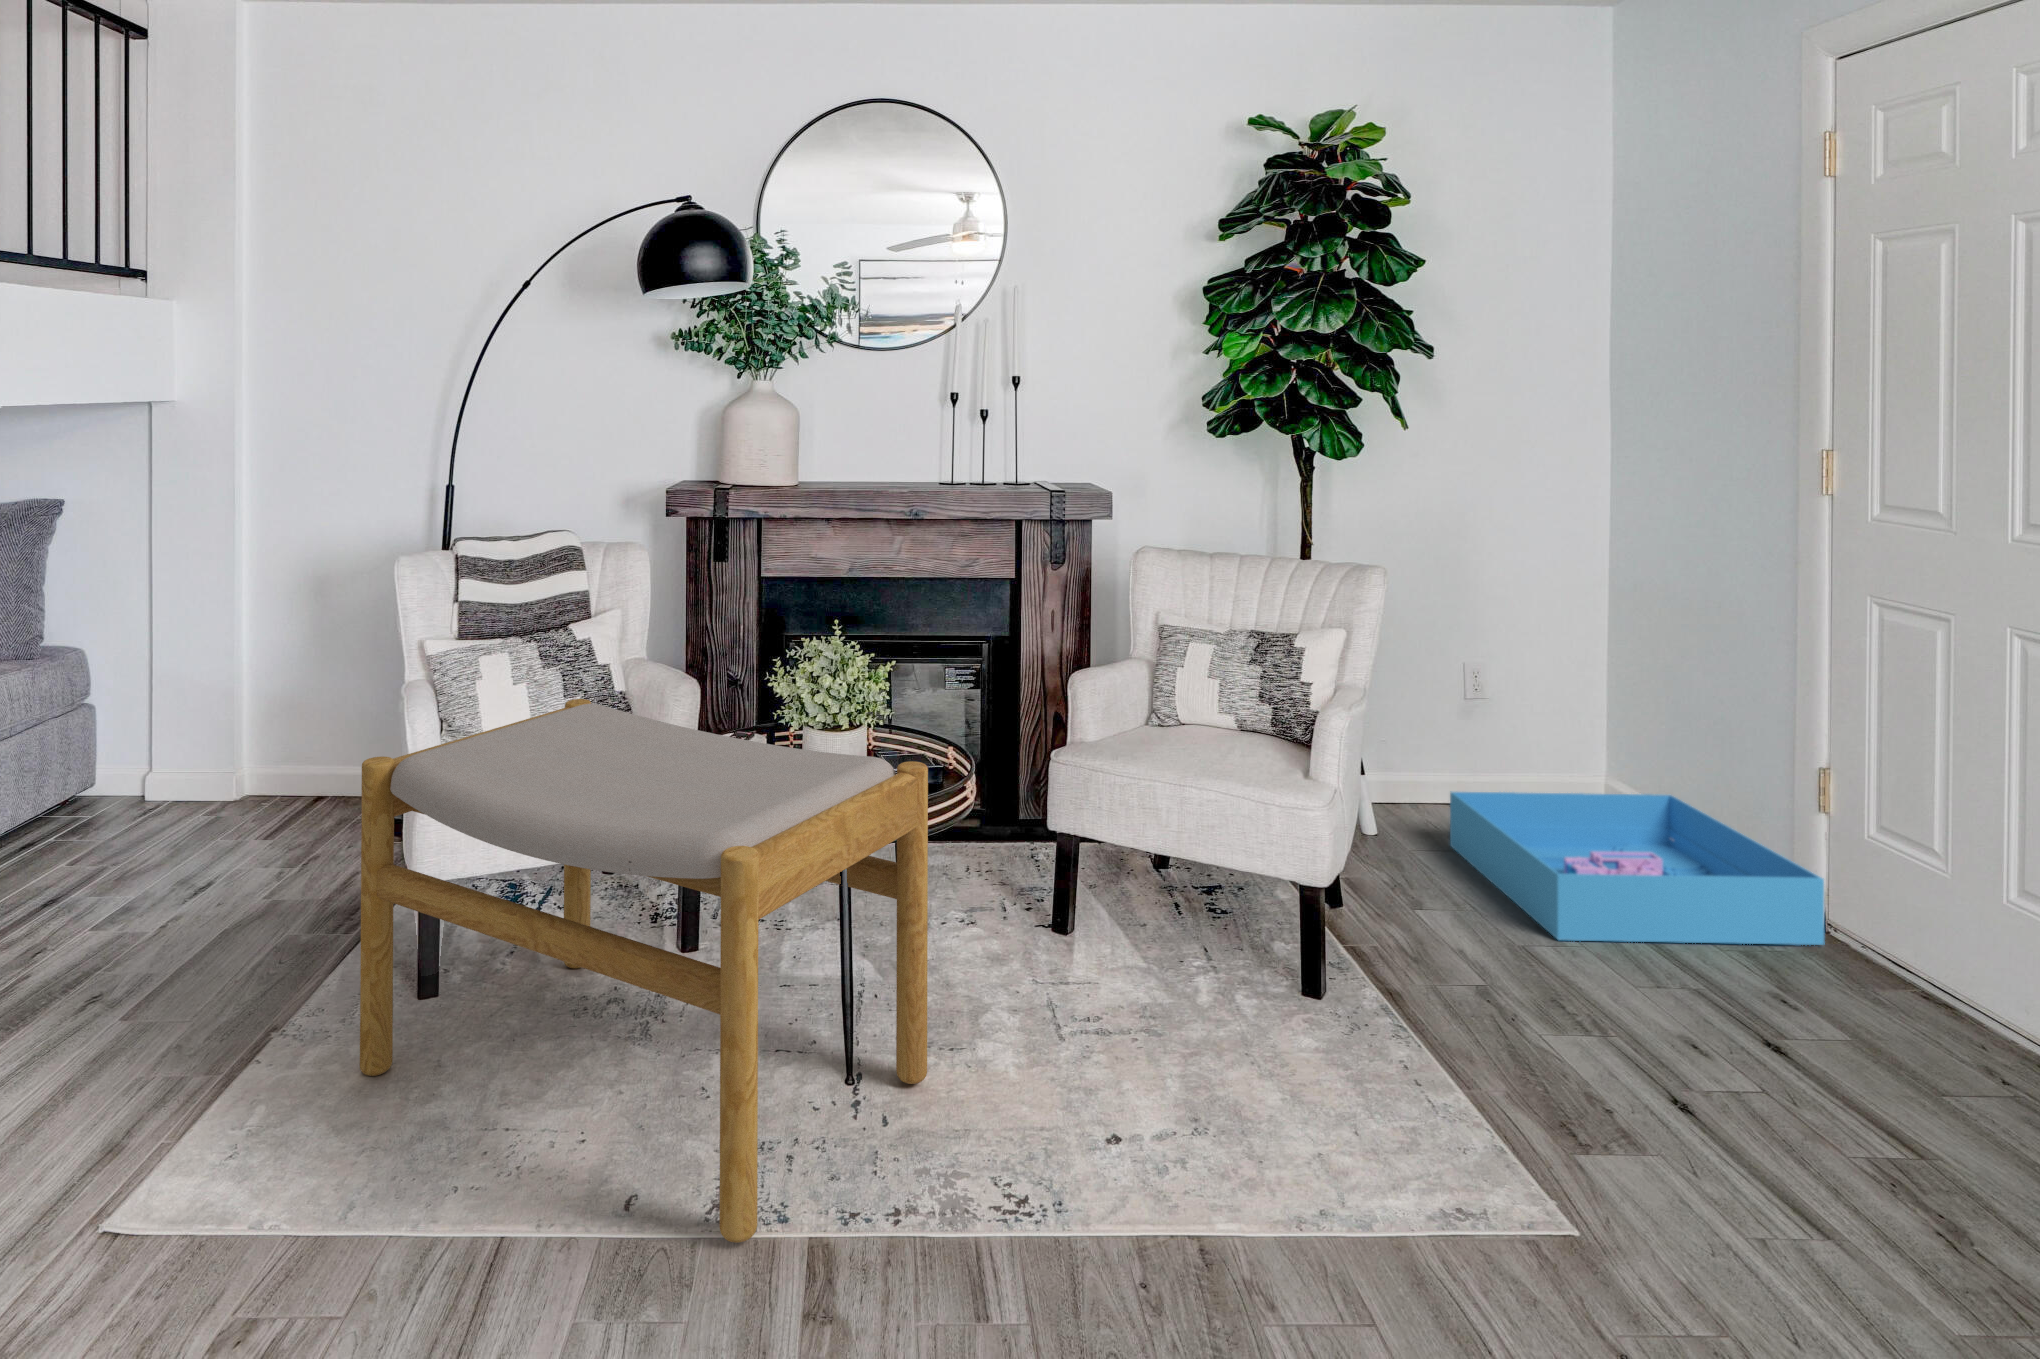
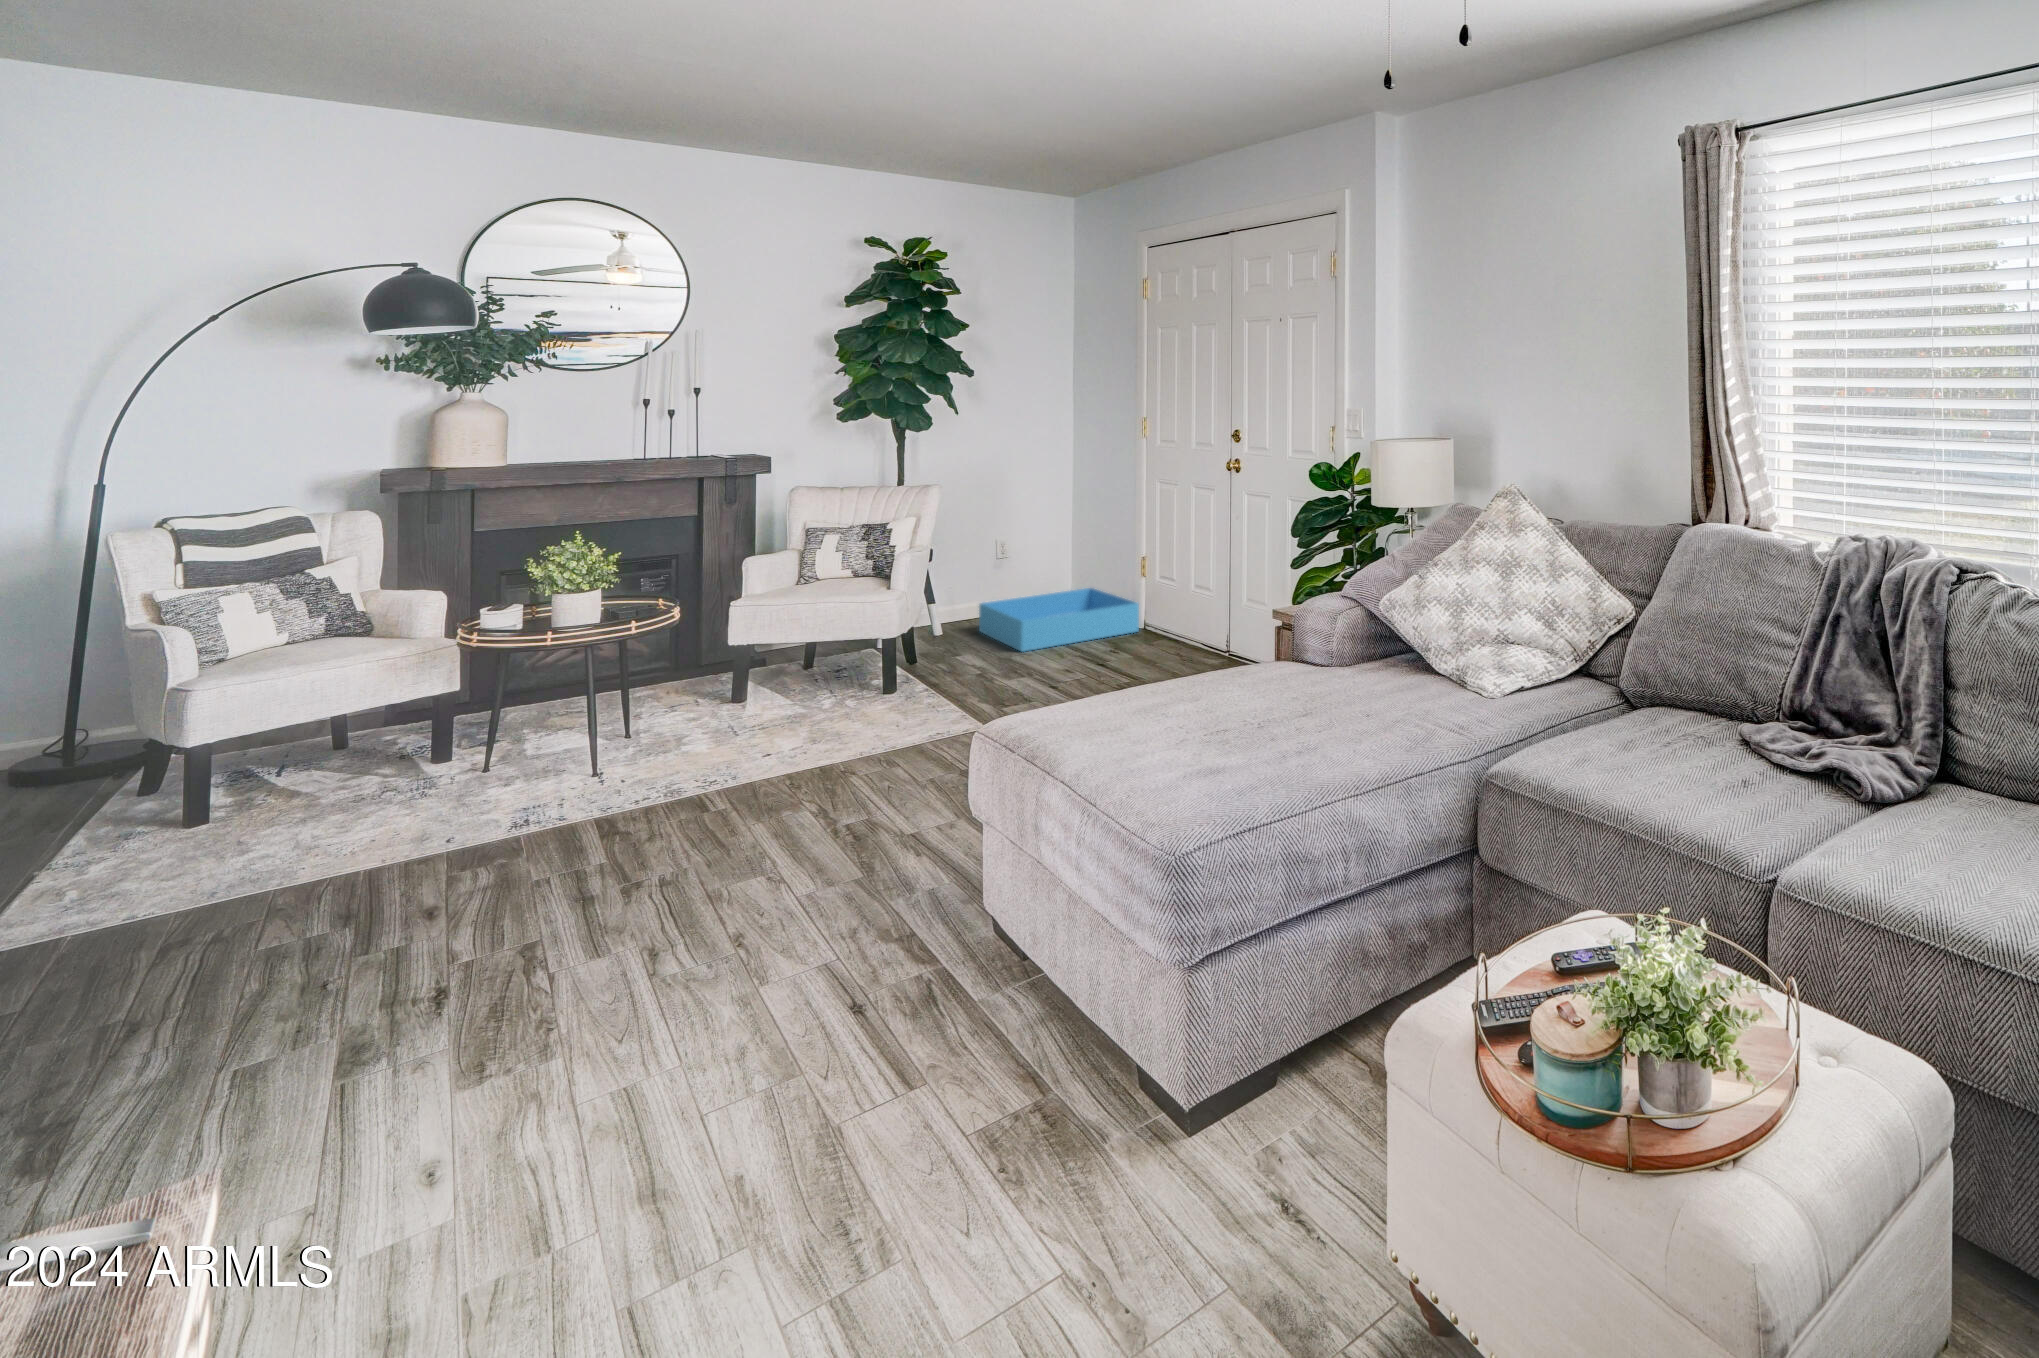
footstool: present [360,699,928,1243] -> none [176,595,661,857]

